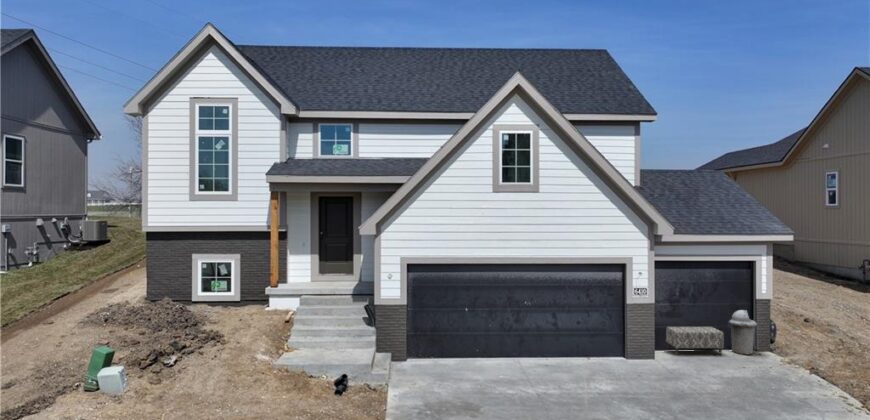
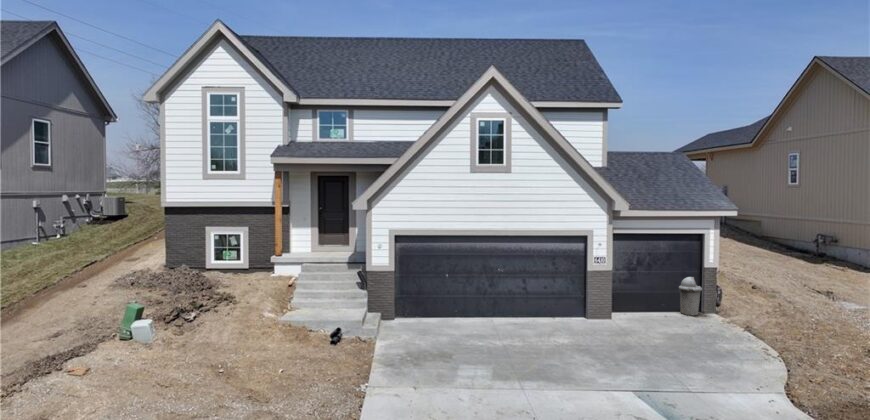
bench: present [666,327,724,355] -> none [623,291,672,316]

